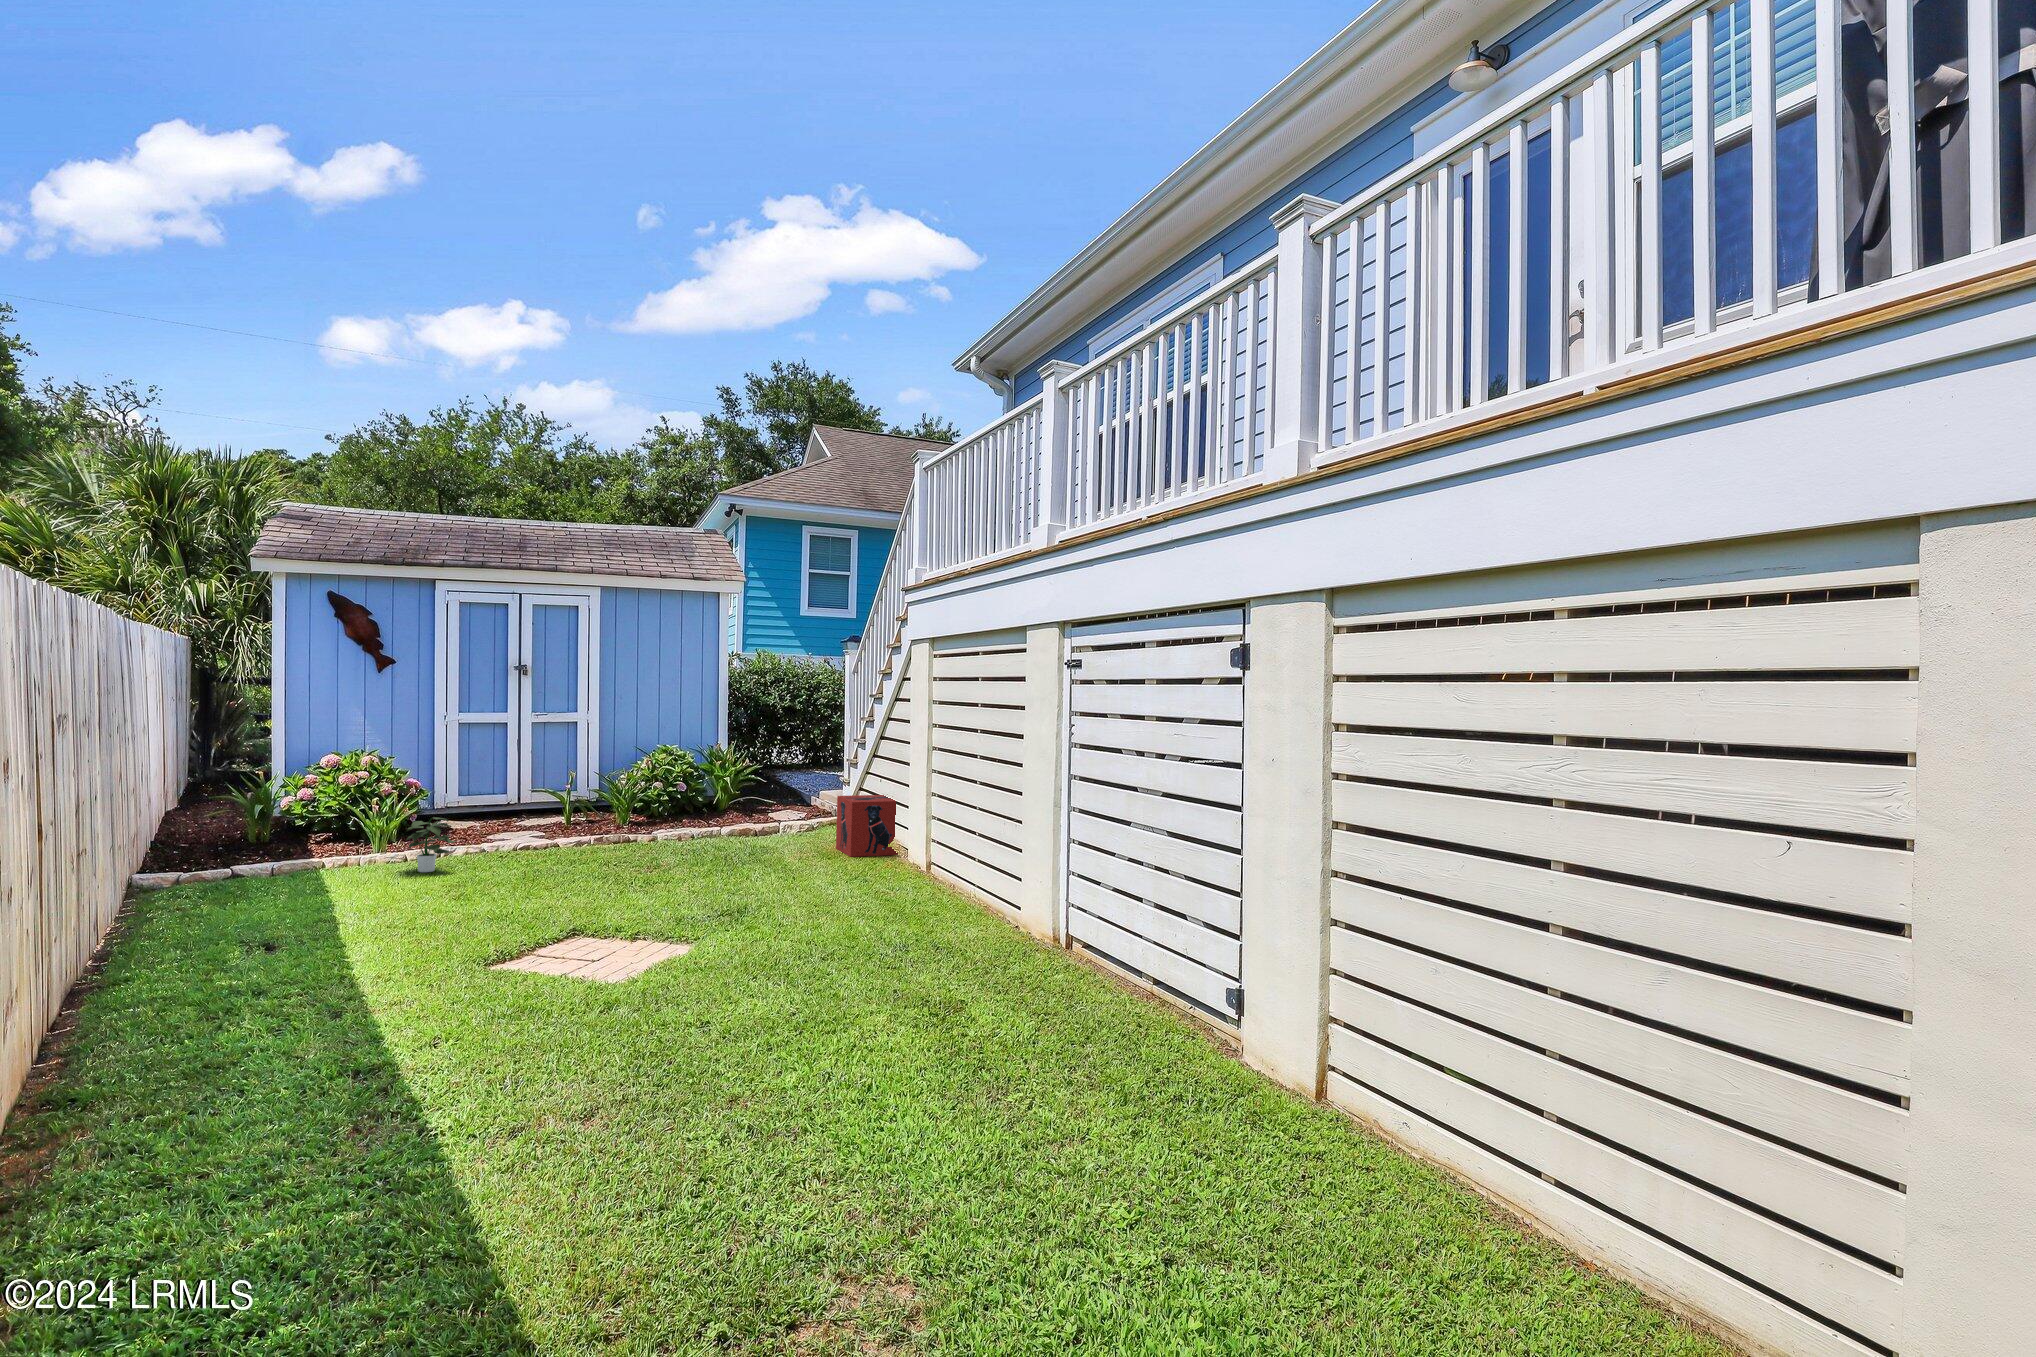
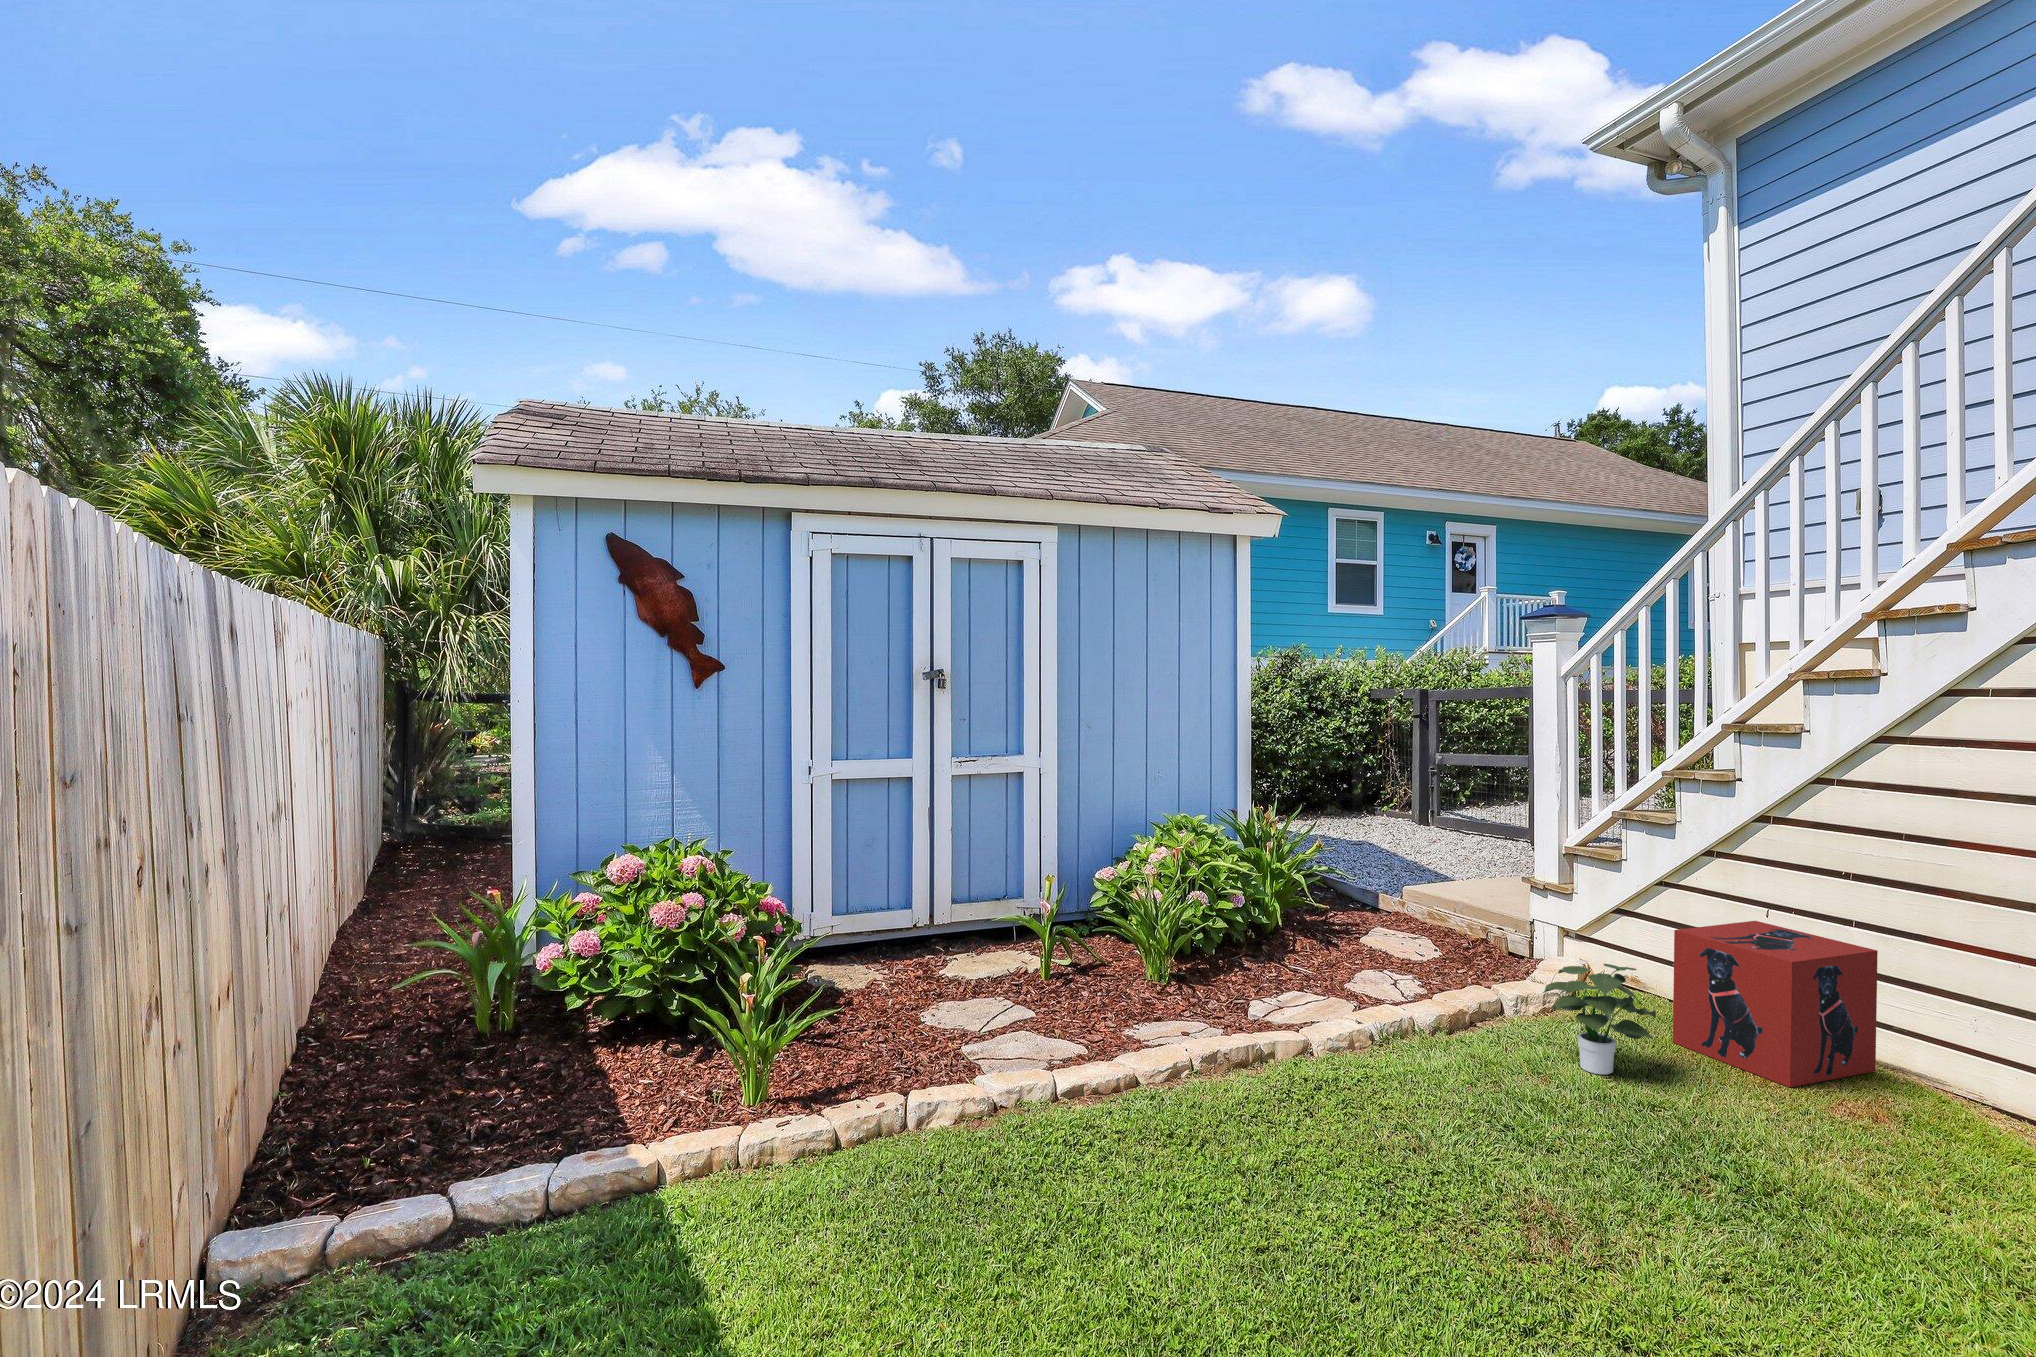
potted plant: present [406,817,456,872] -> present [1543,964,1656,1075]

